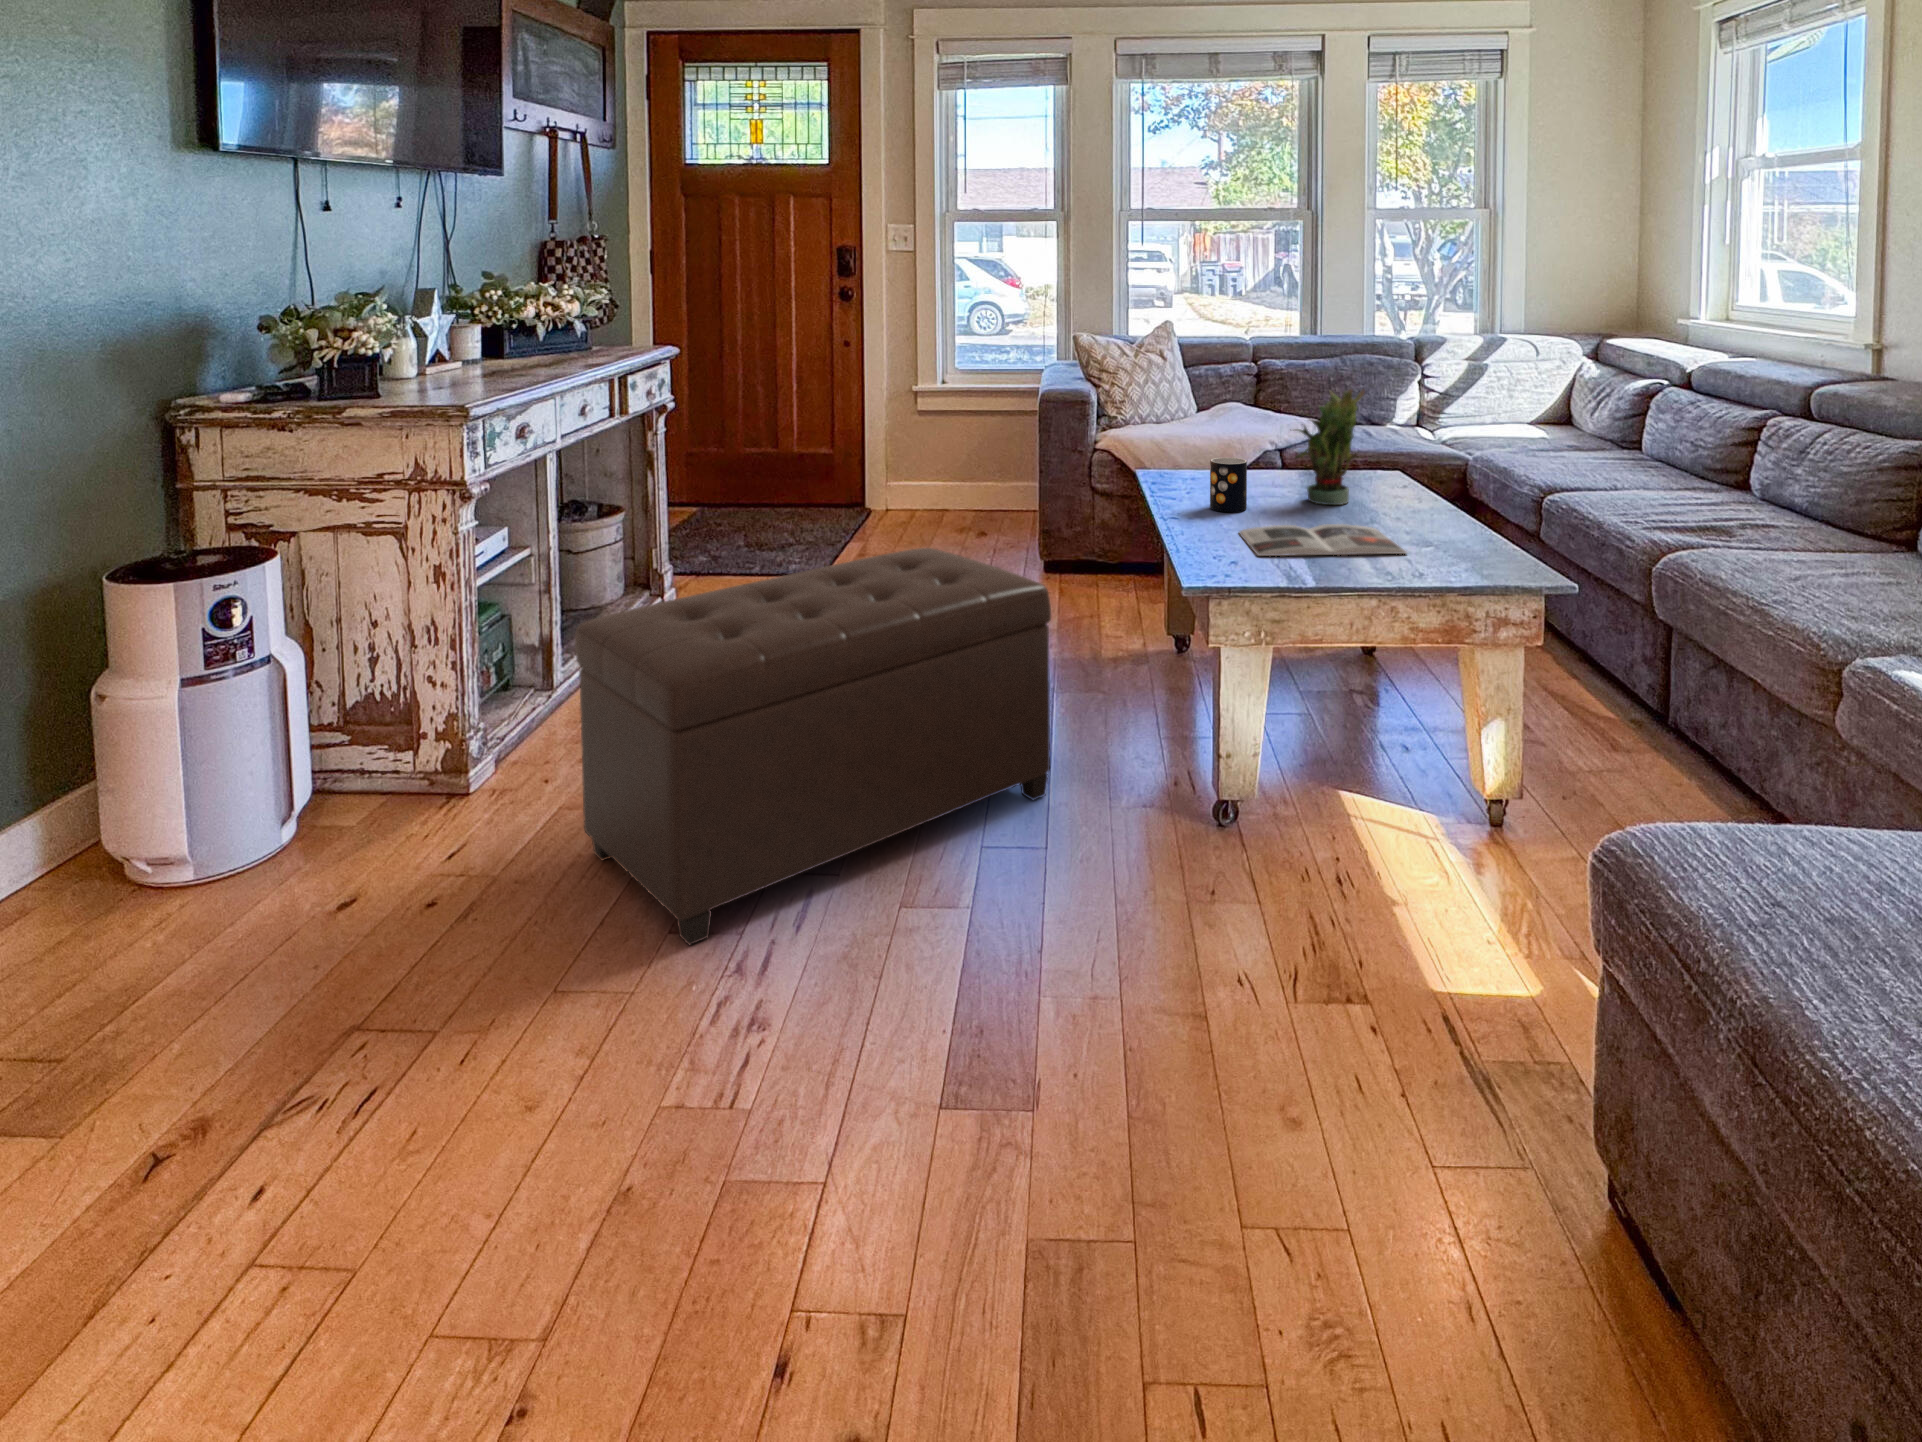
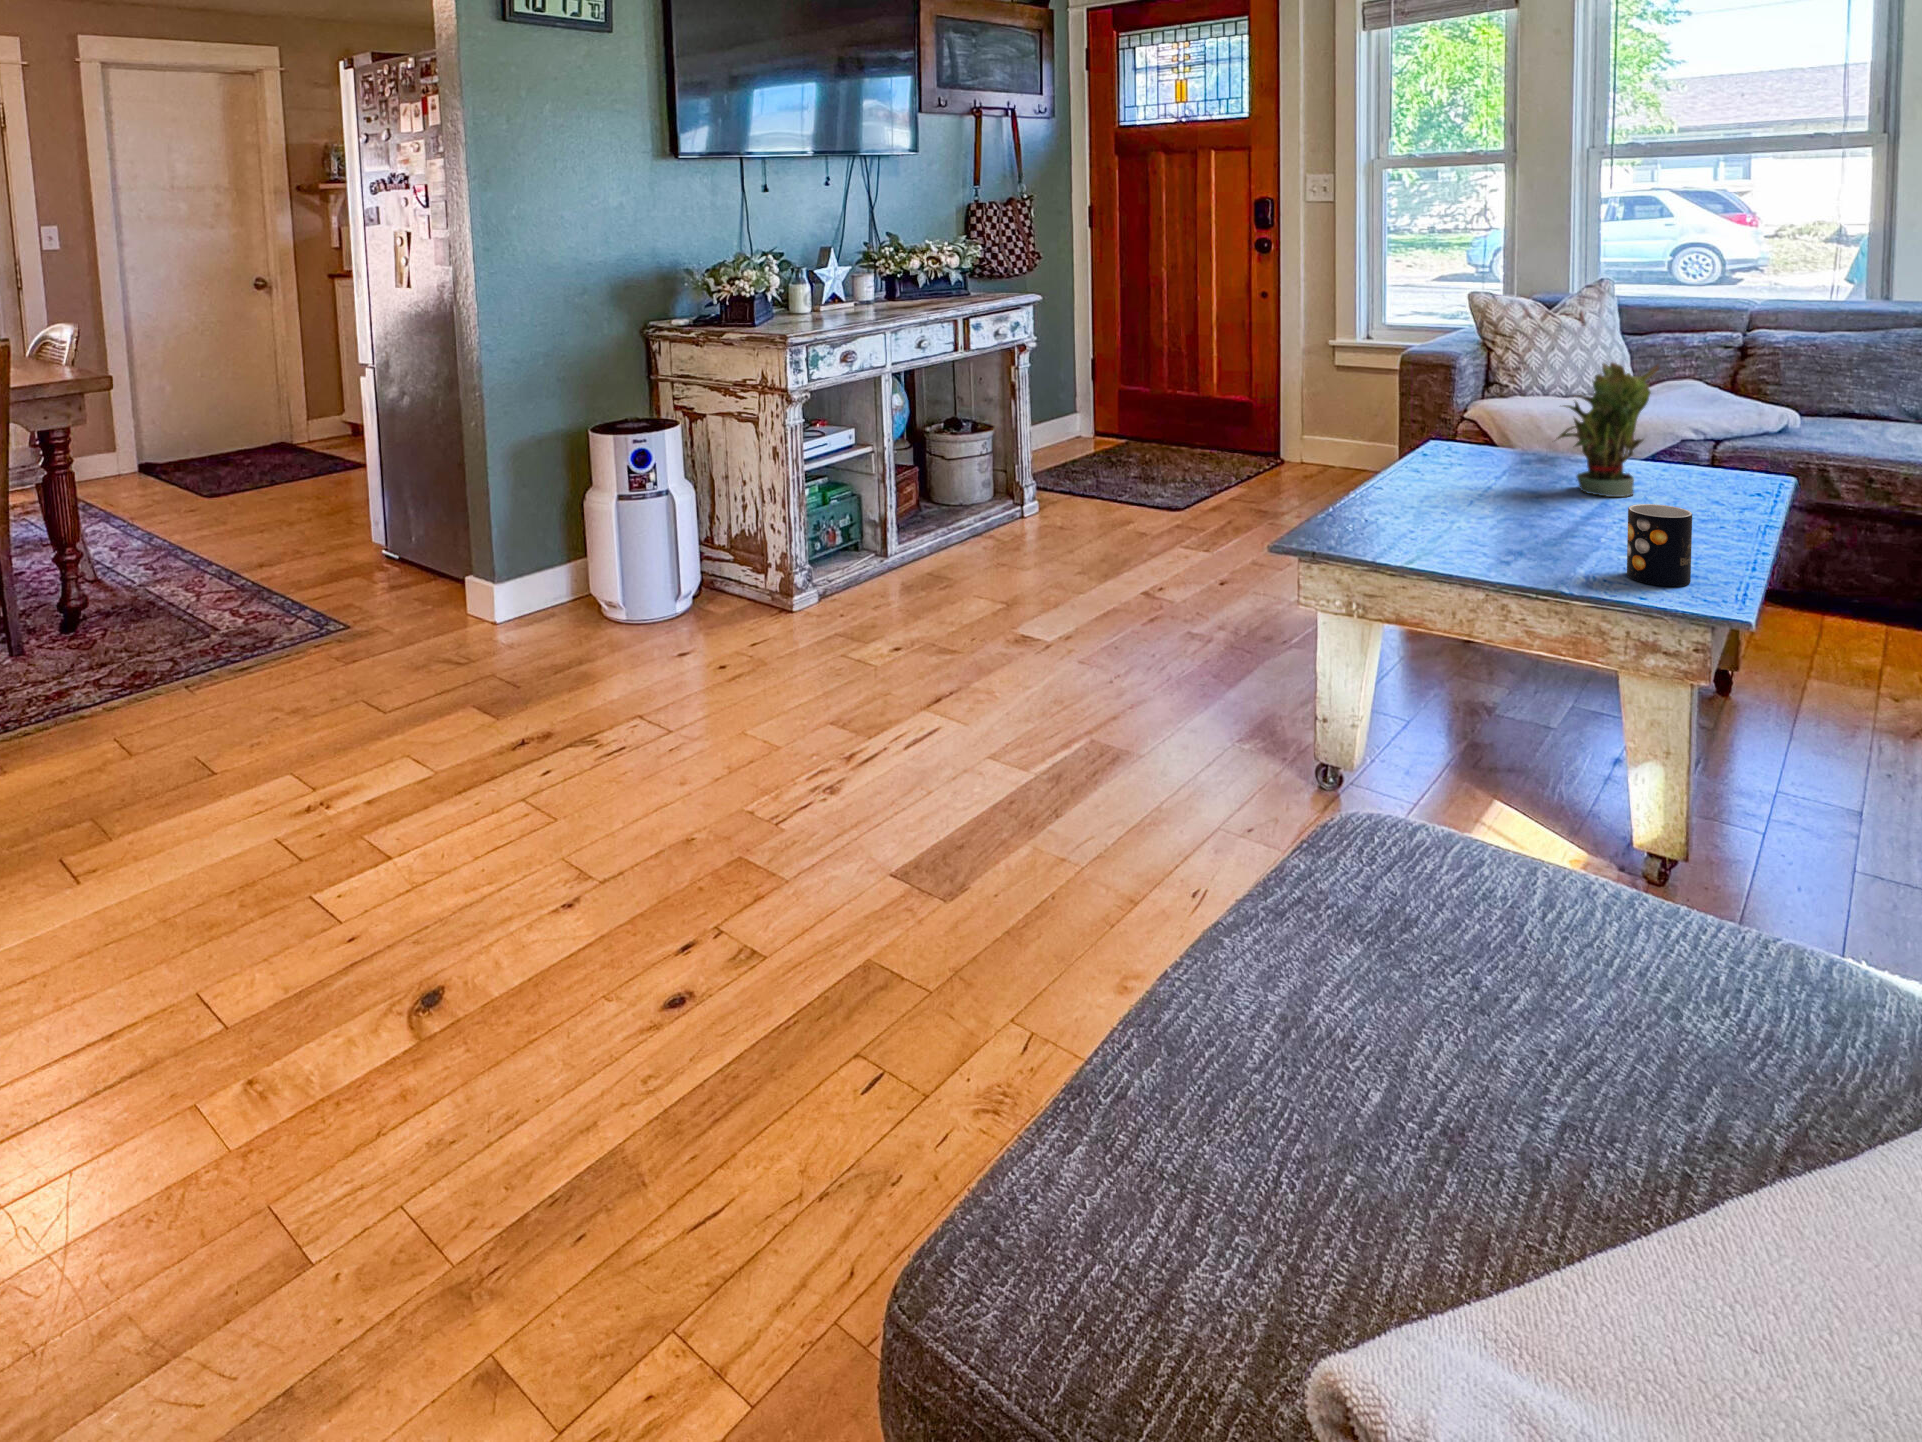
mug: present [1210,457,1247,512] -> present [1627,504,1692,586]
magazine: present [1239,524,1407,556] -> none [1403,503,1606,553]
ottoman: present [575,548,1051,945] -> none [812,481,1187,733]

